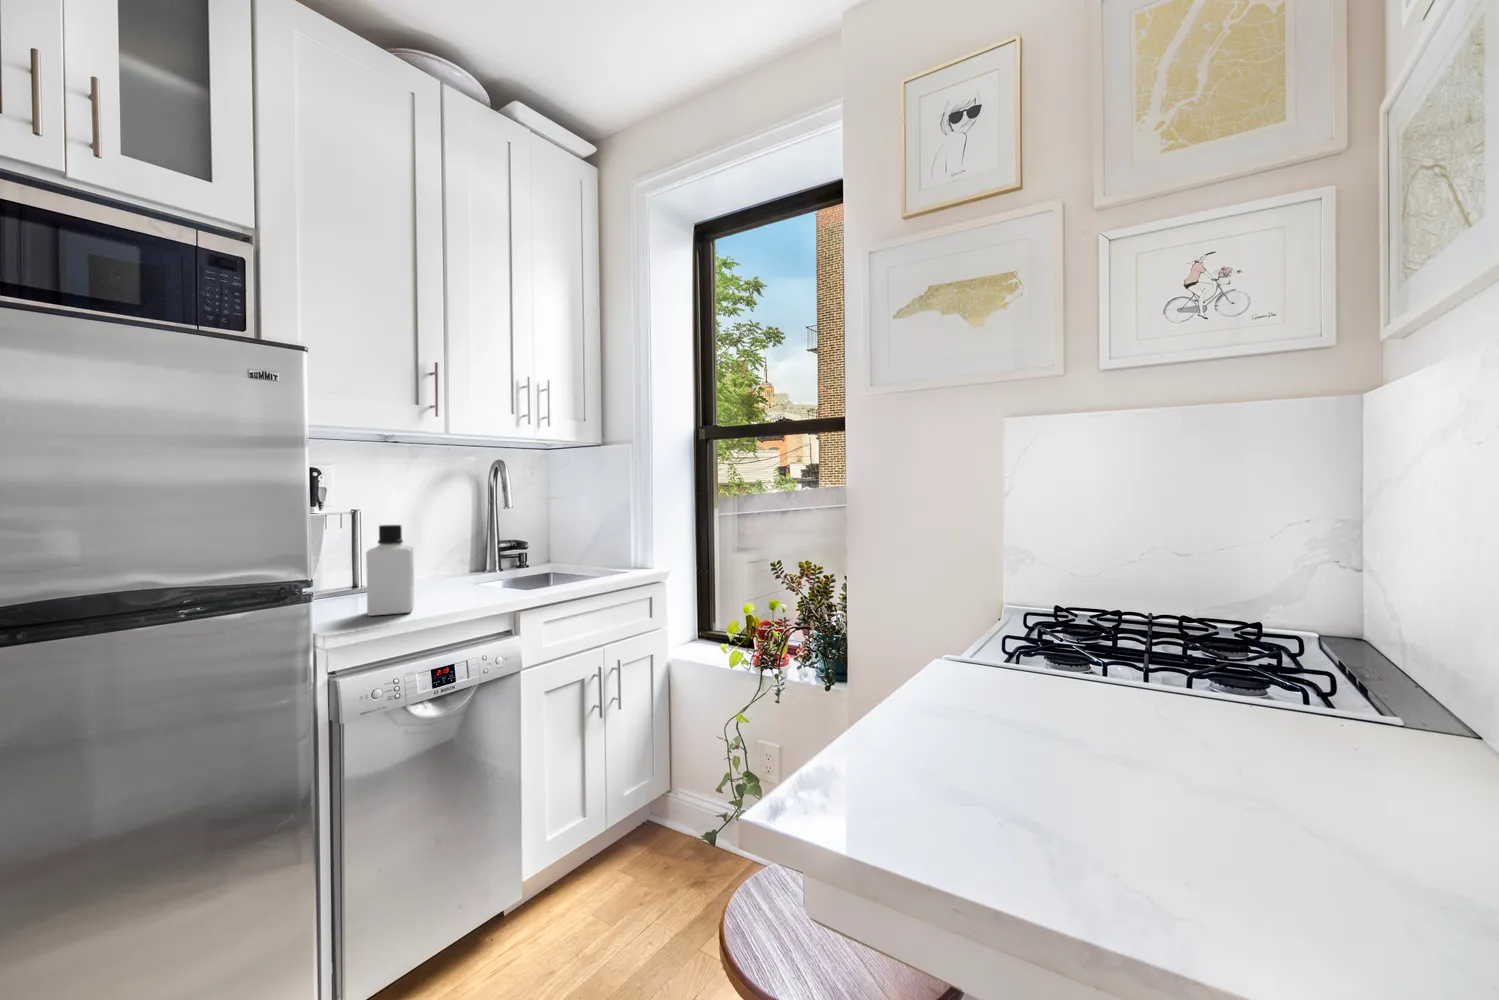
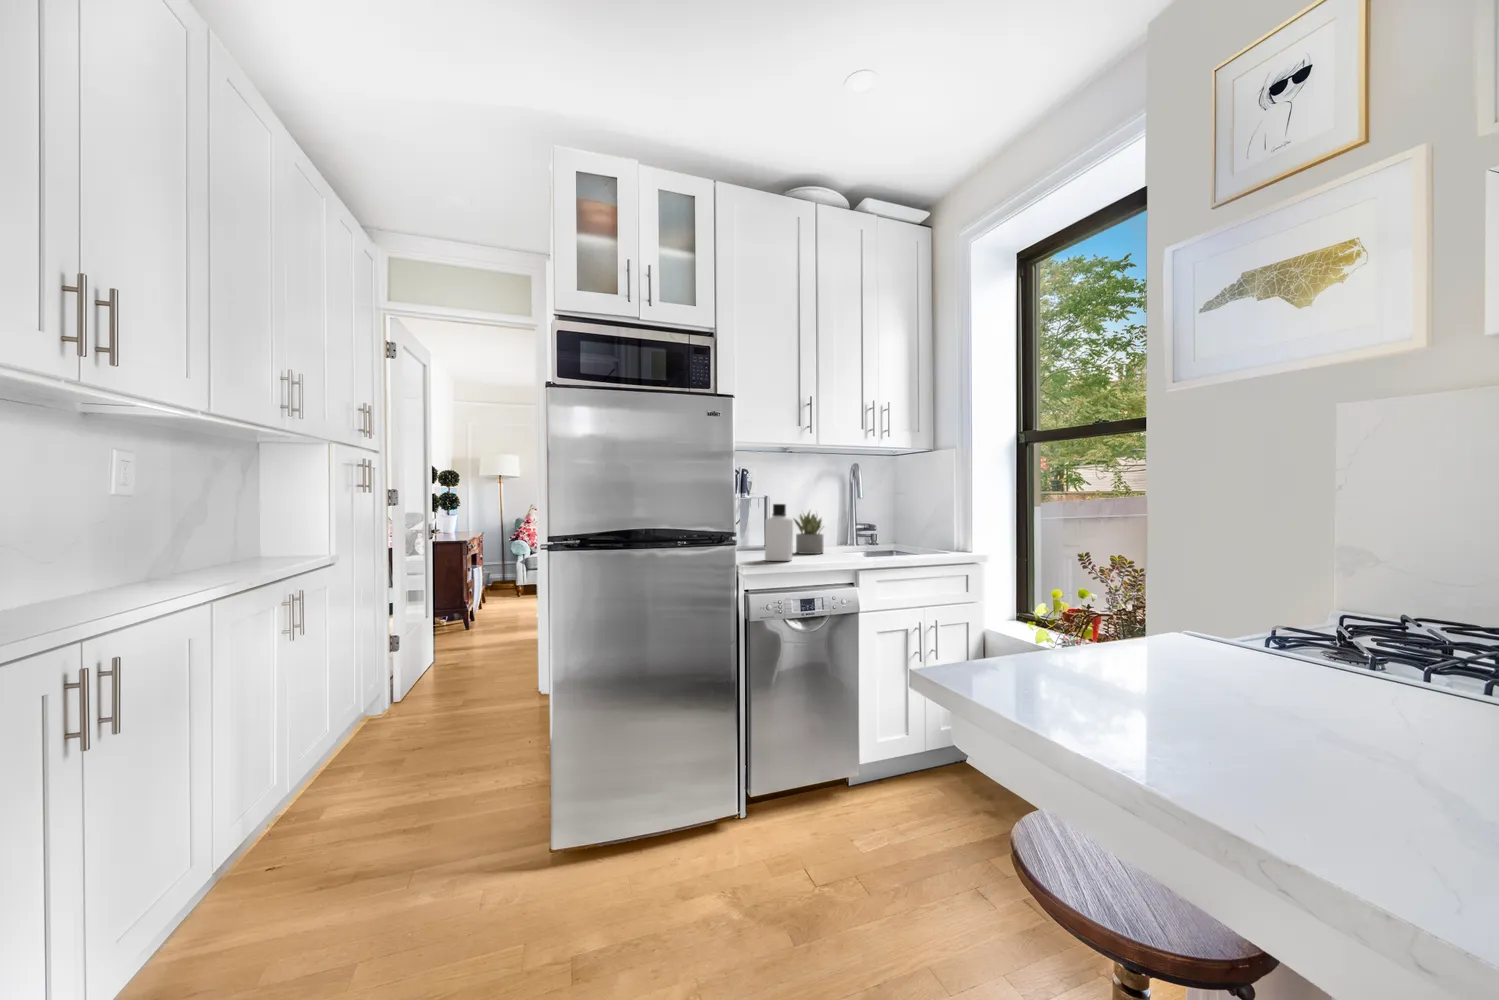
succulent plant: none [407,526,461,592] -> present [794,512,824,554]

